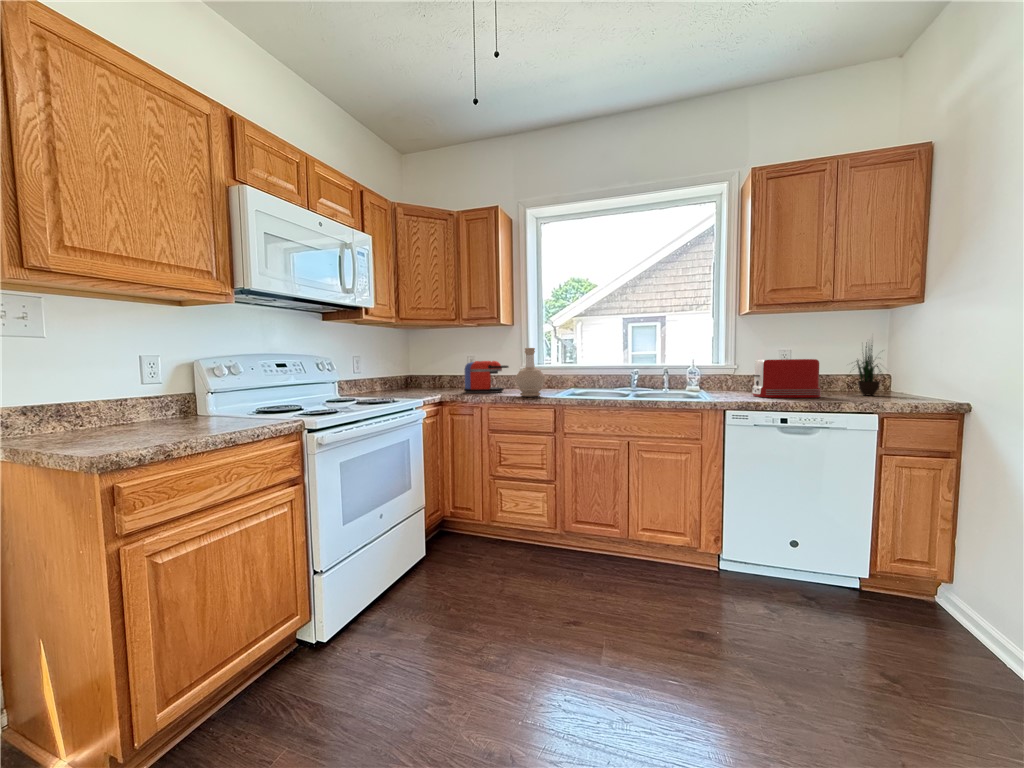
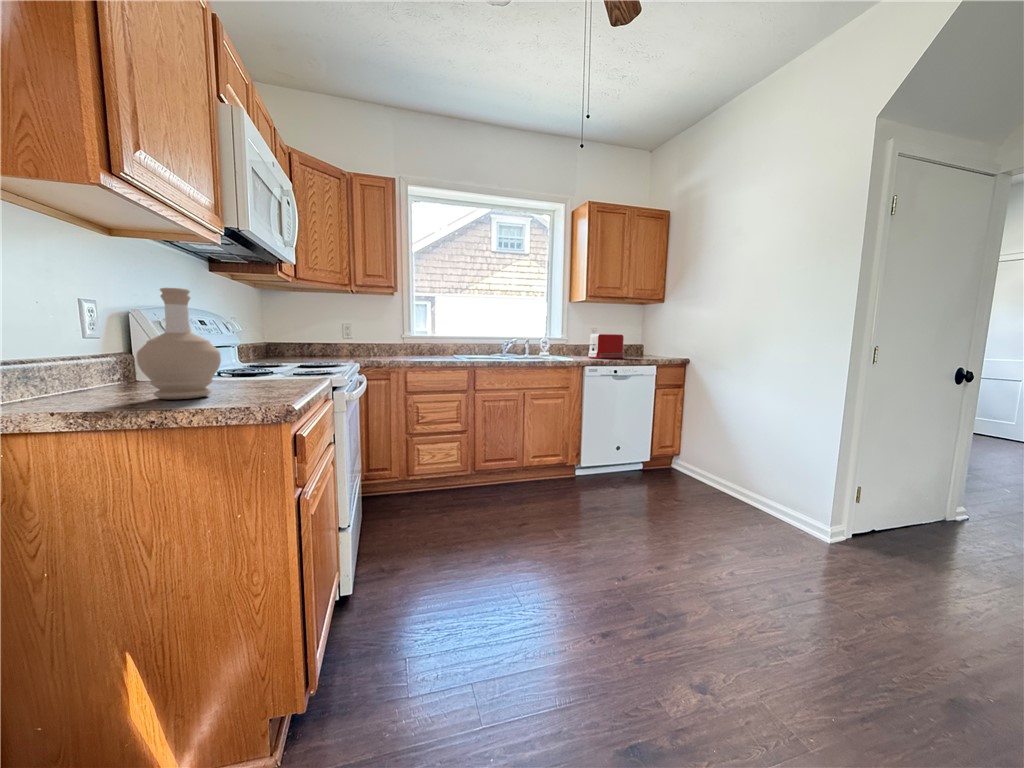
potted plant: present [857,345,881,396] -> none [629,317,649,357]
bottle: present [516,348,545,397] -> present [136,288,221,399]
coffee maker: present [464,361,508,393] -> none [368,328,411,359]

